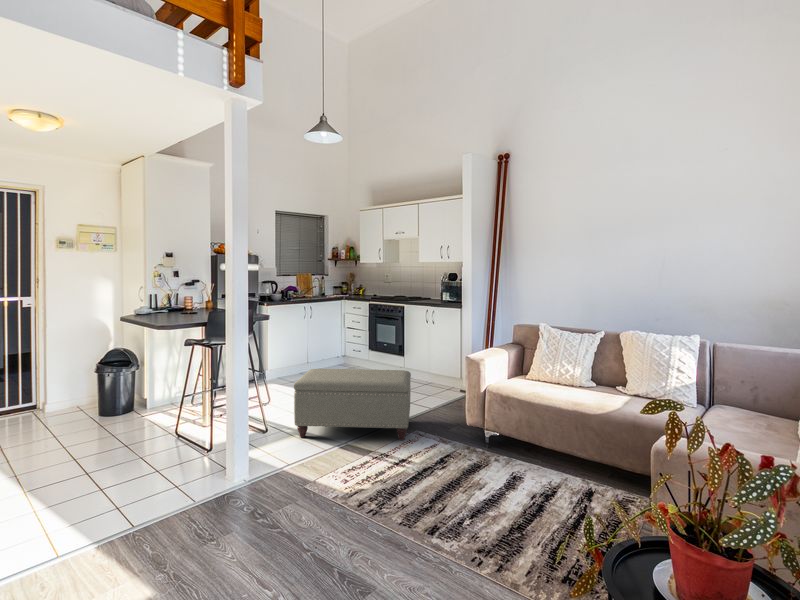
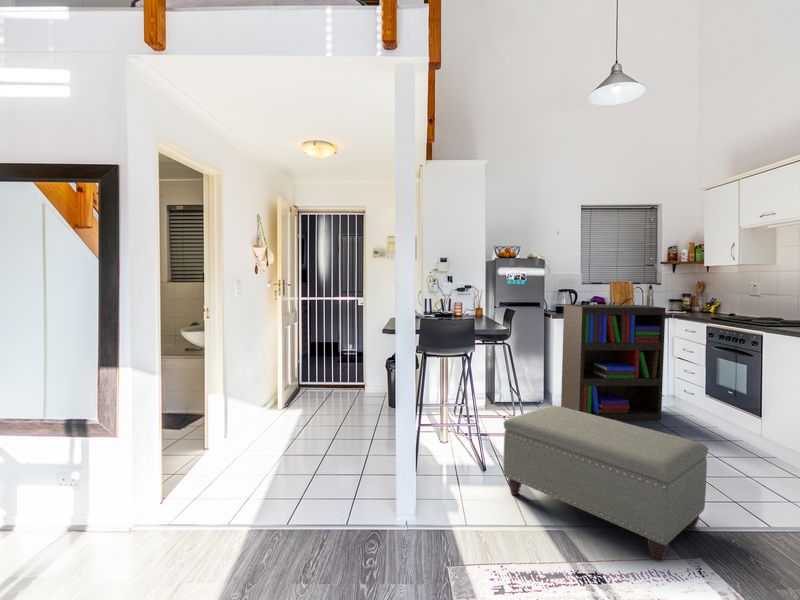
bookshelf: none [276,292,346,386] -> present [561,305,666,421]

